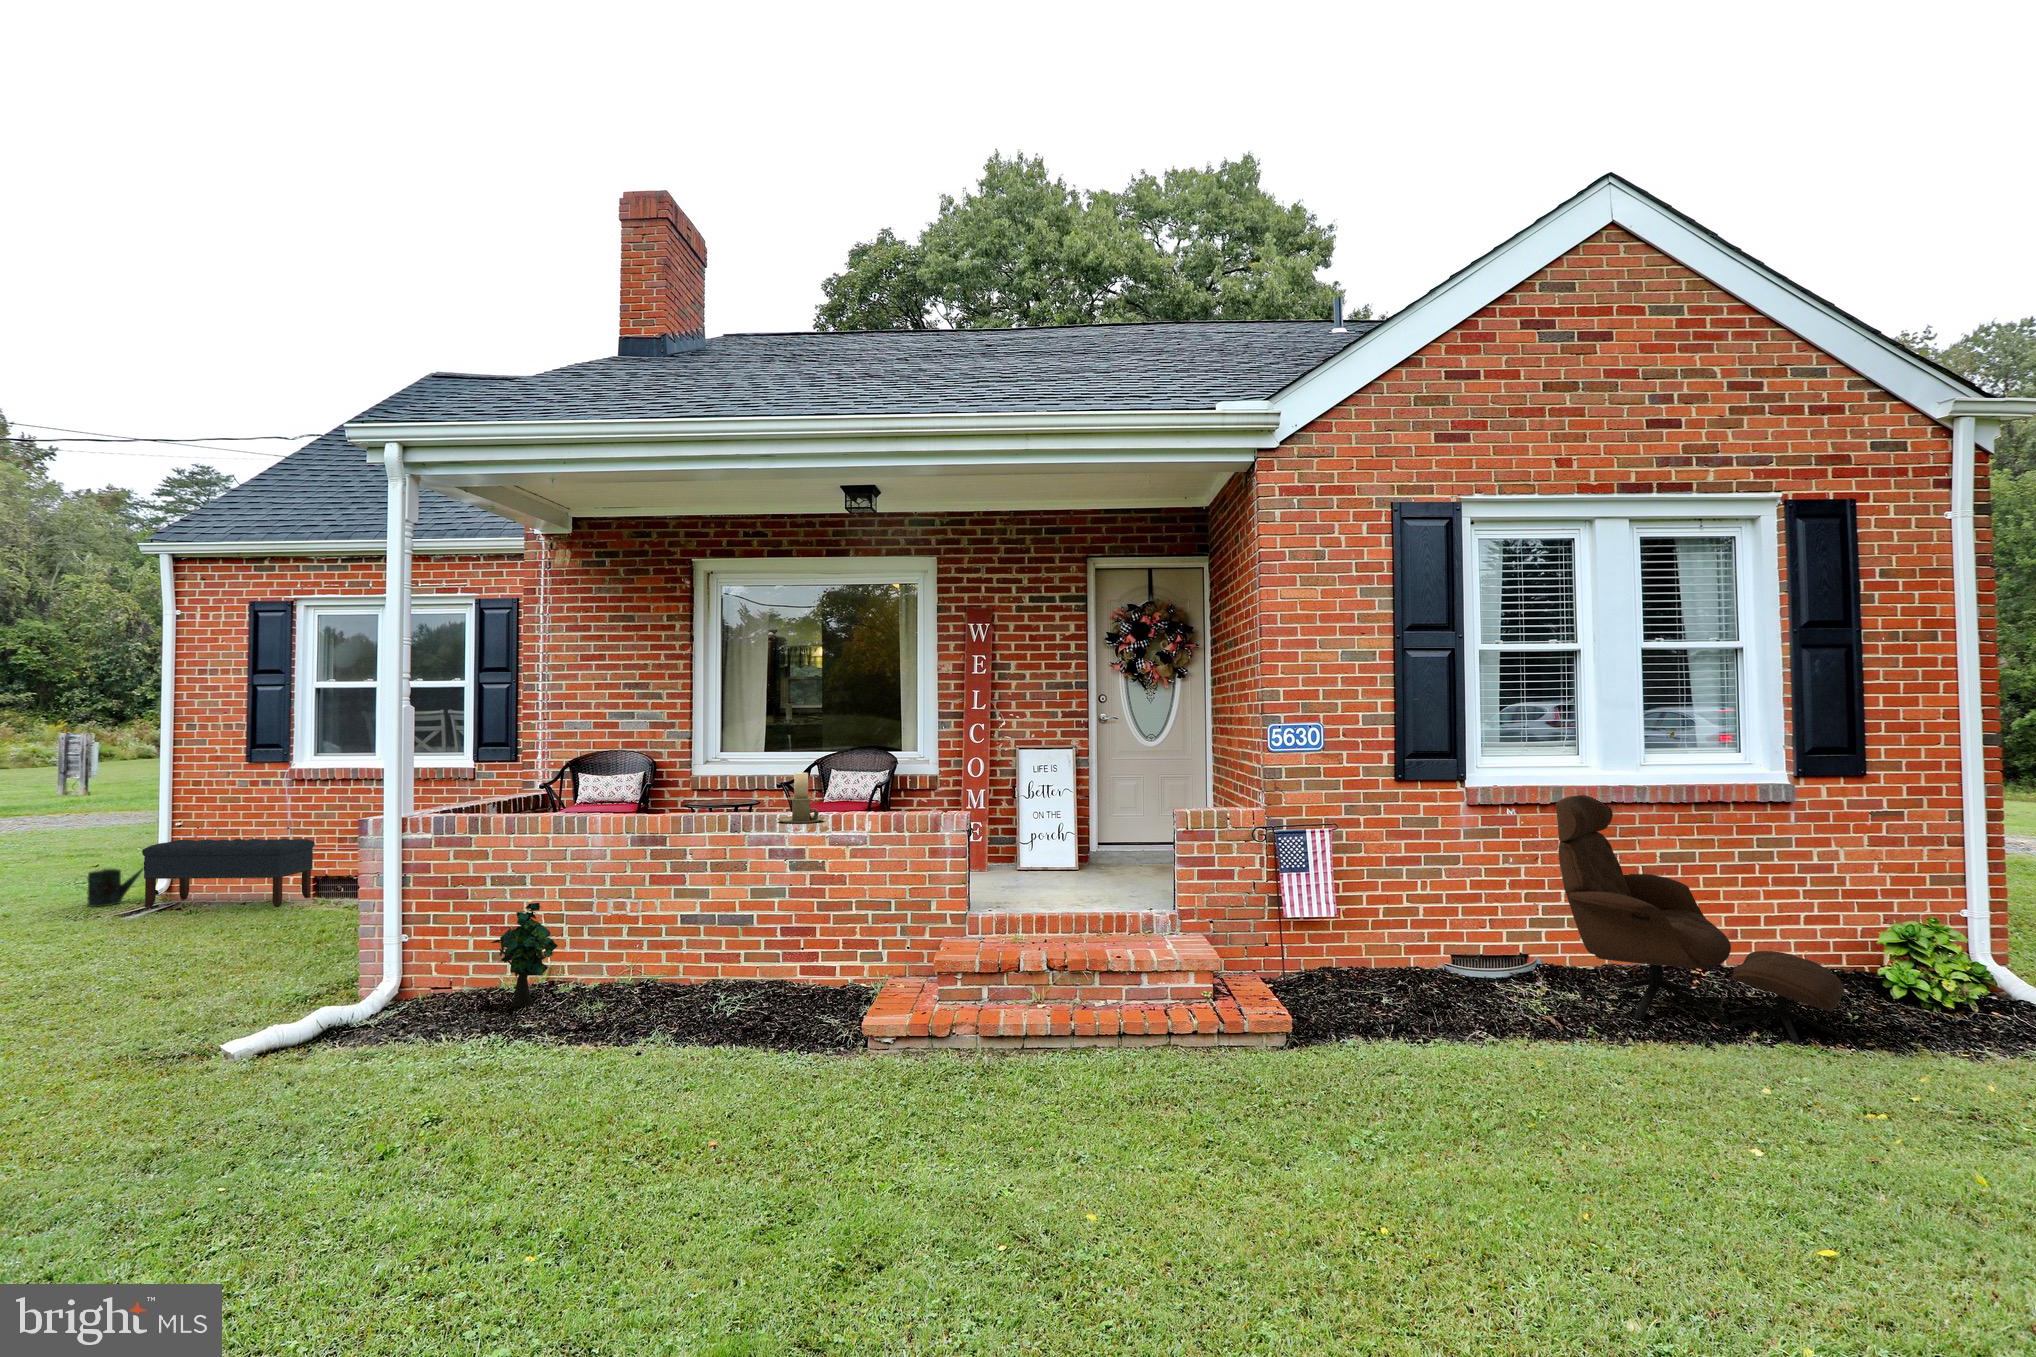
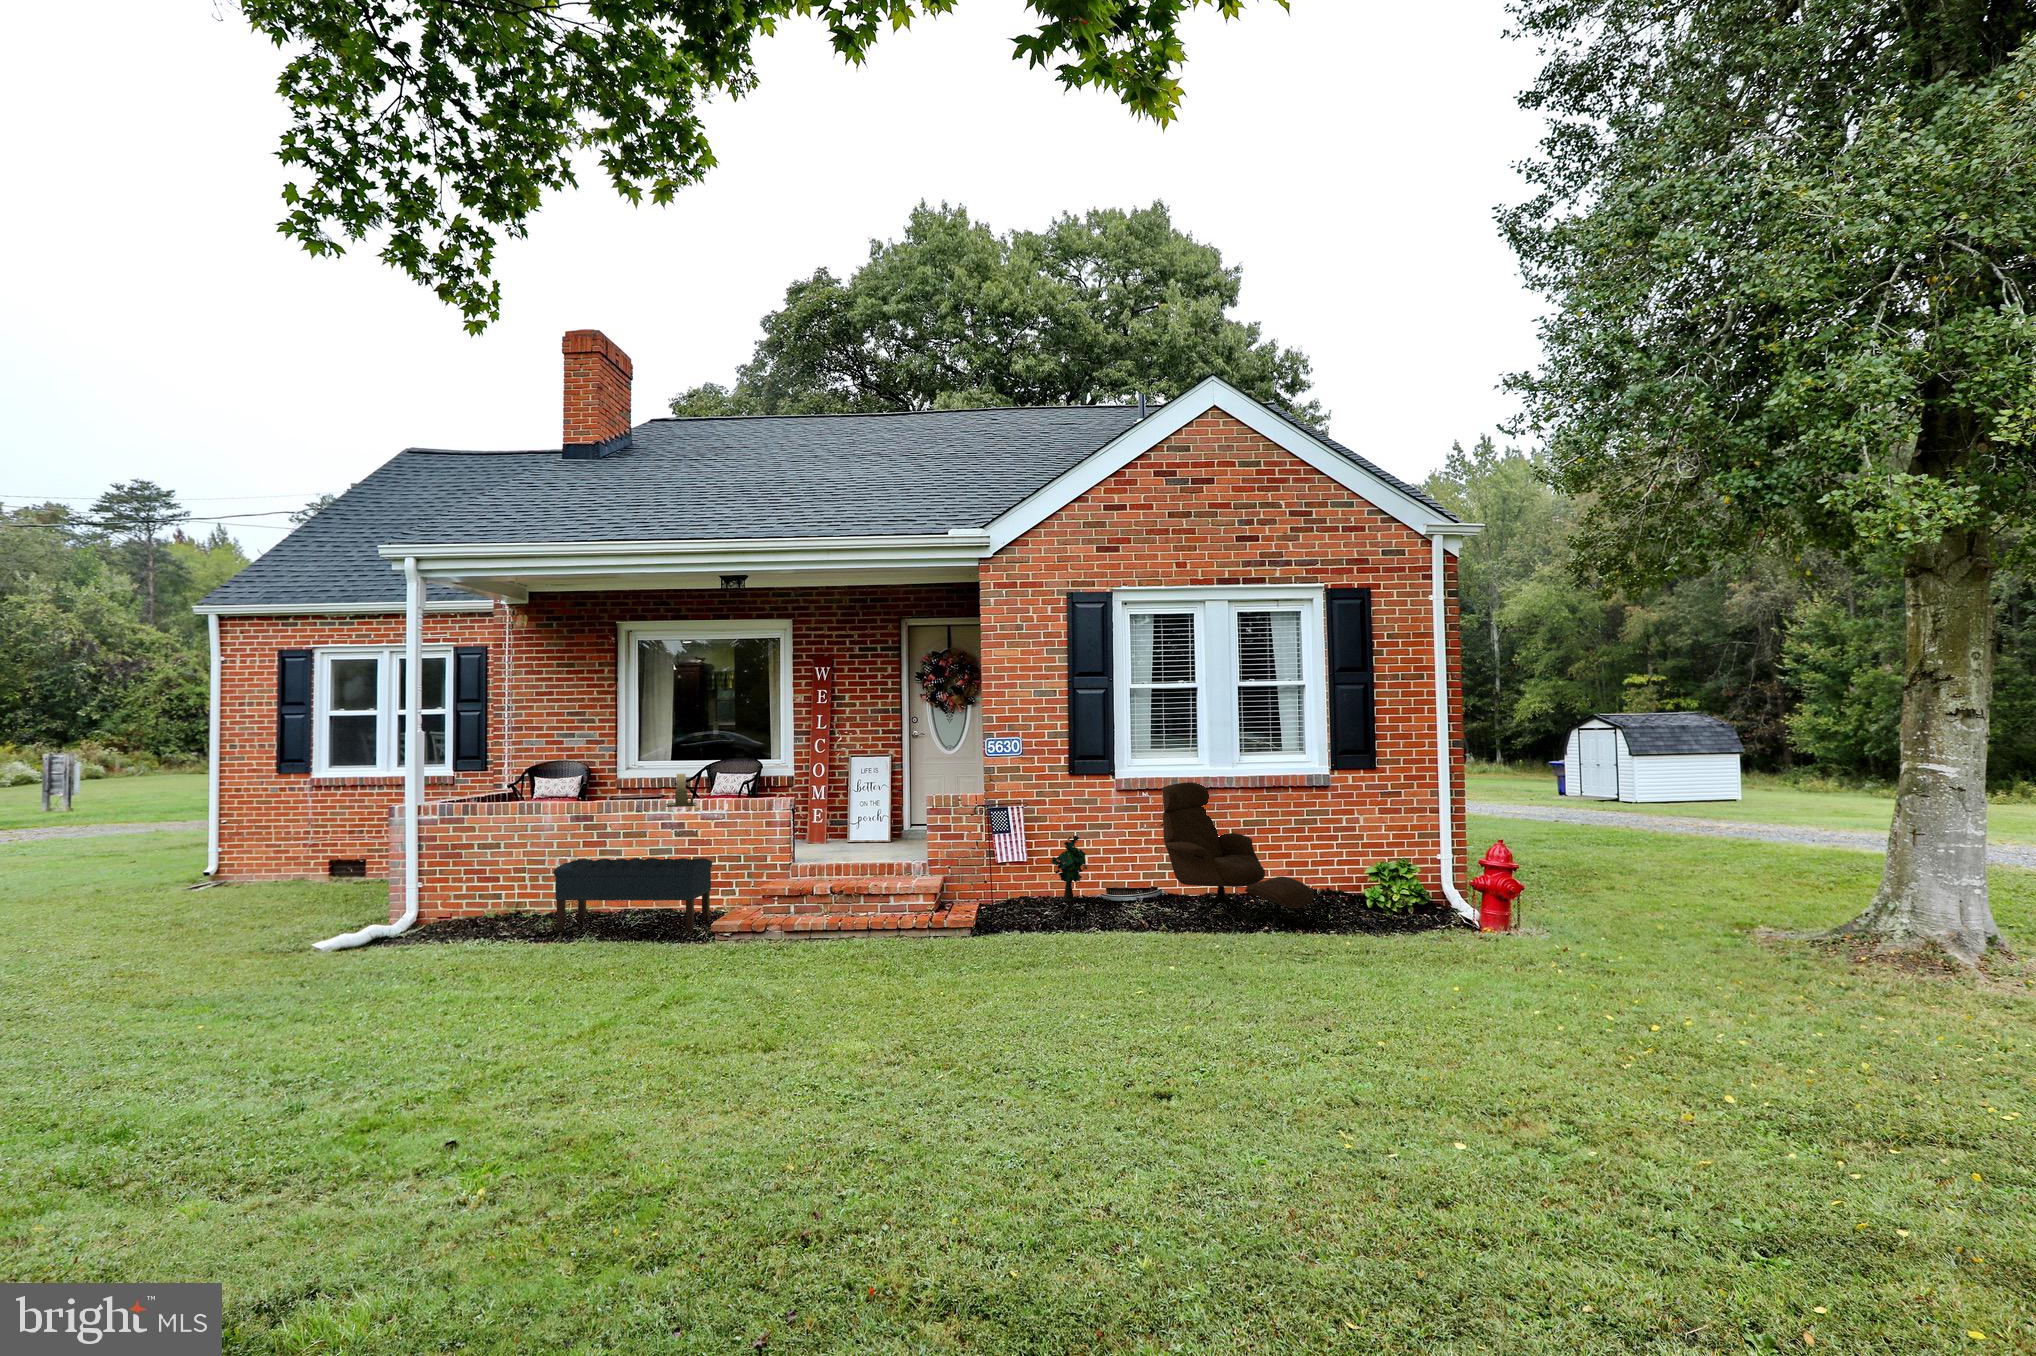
bench: present [142,839,315,907] -> present [554,858,712,931]
watering can: present [87,868,143,907] -> none [148,851,203,885]
decorative plant: present [491,903,558,1007] -> present [1051,836,1087,901]

